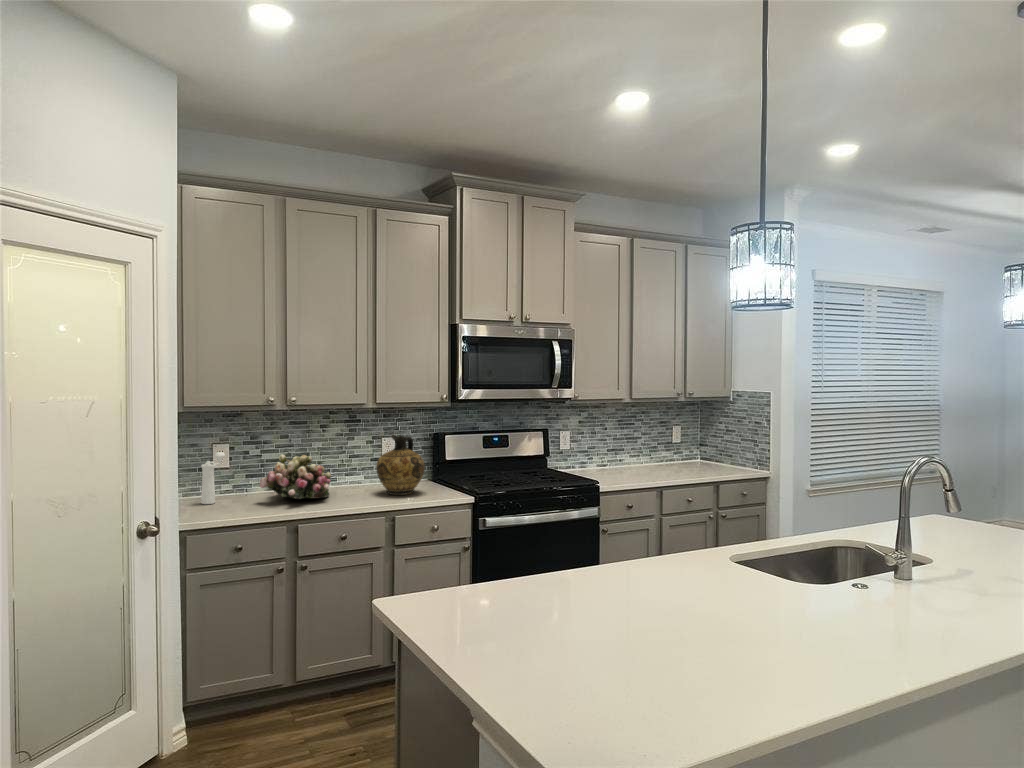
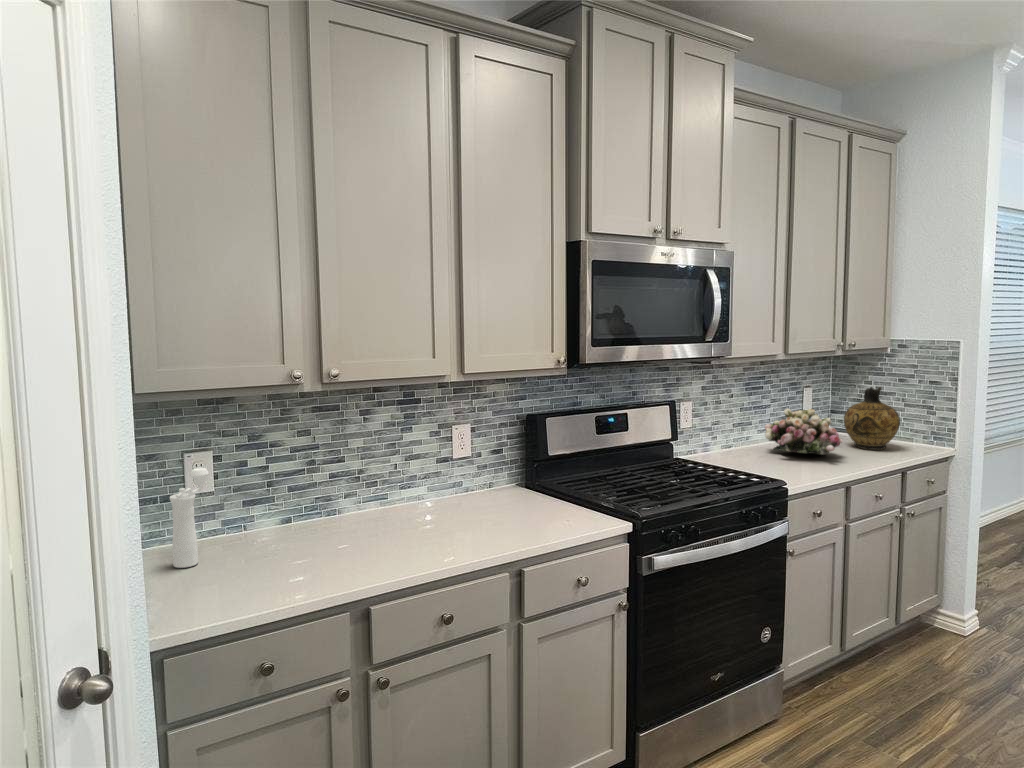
ceramic jug: present [376,435,425,495] -> present [844,387,900,450]
flower arrangement: present [260,455,331,499] -> present [765,409,843,455]

